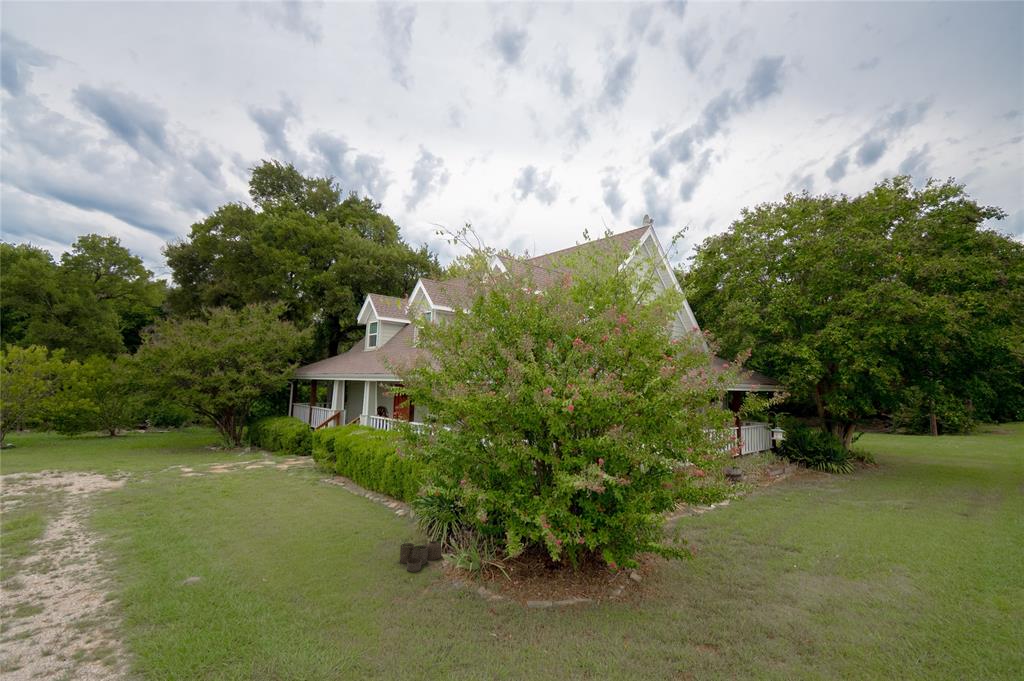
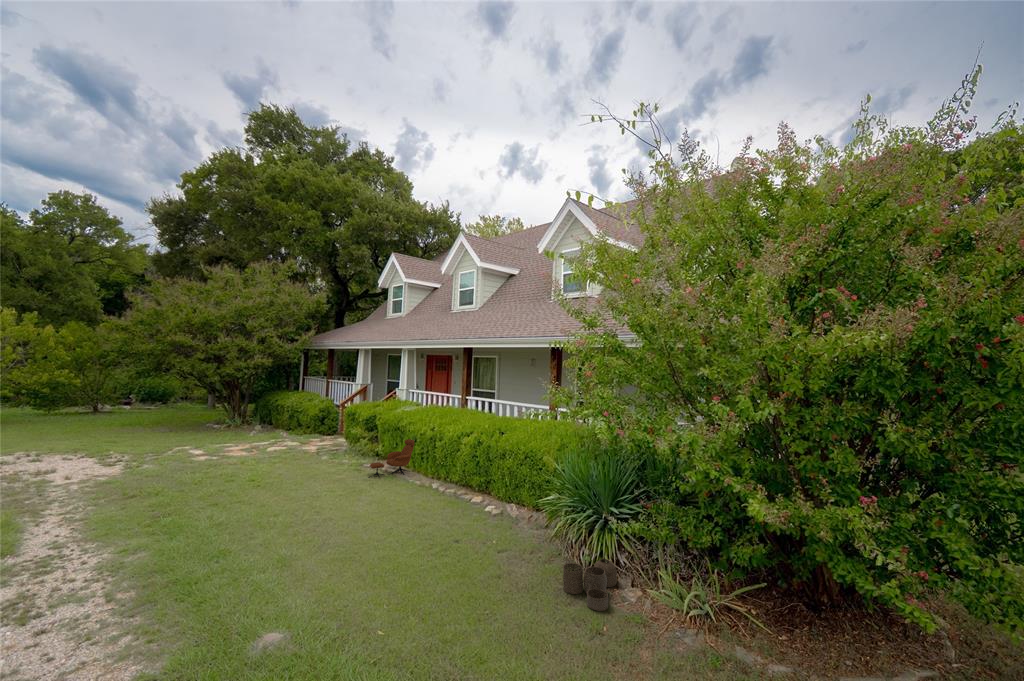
lounge chair: none [316,458,356,490] -> present [370,439,414,477]

